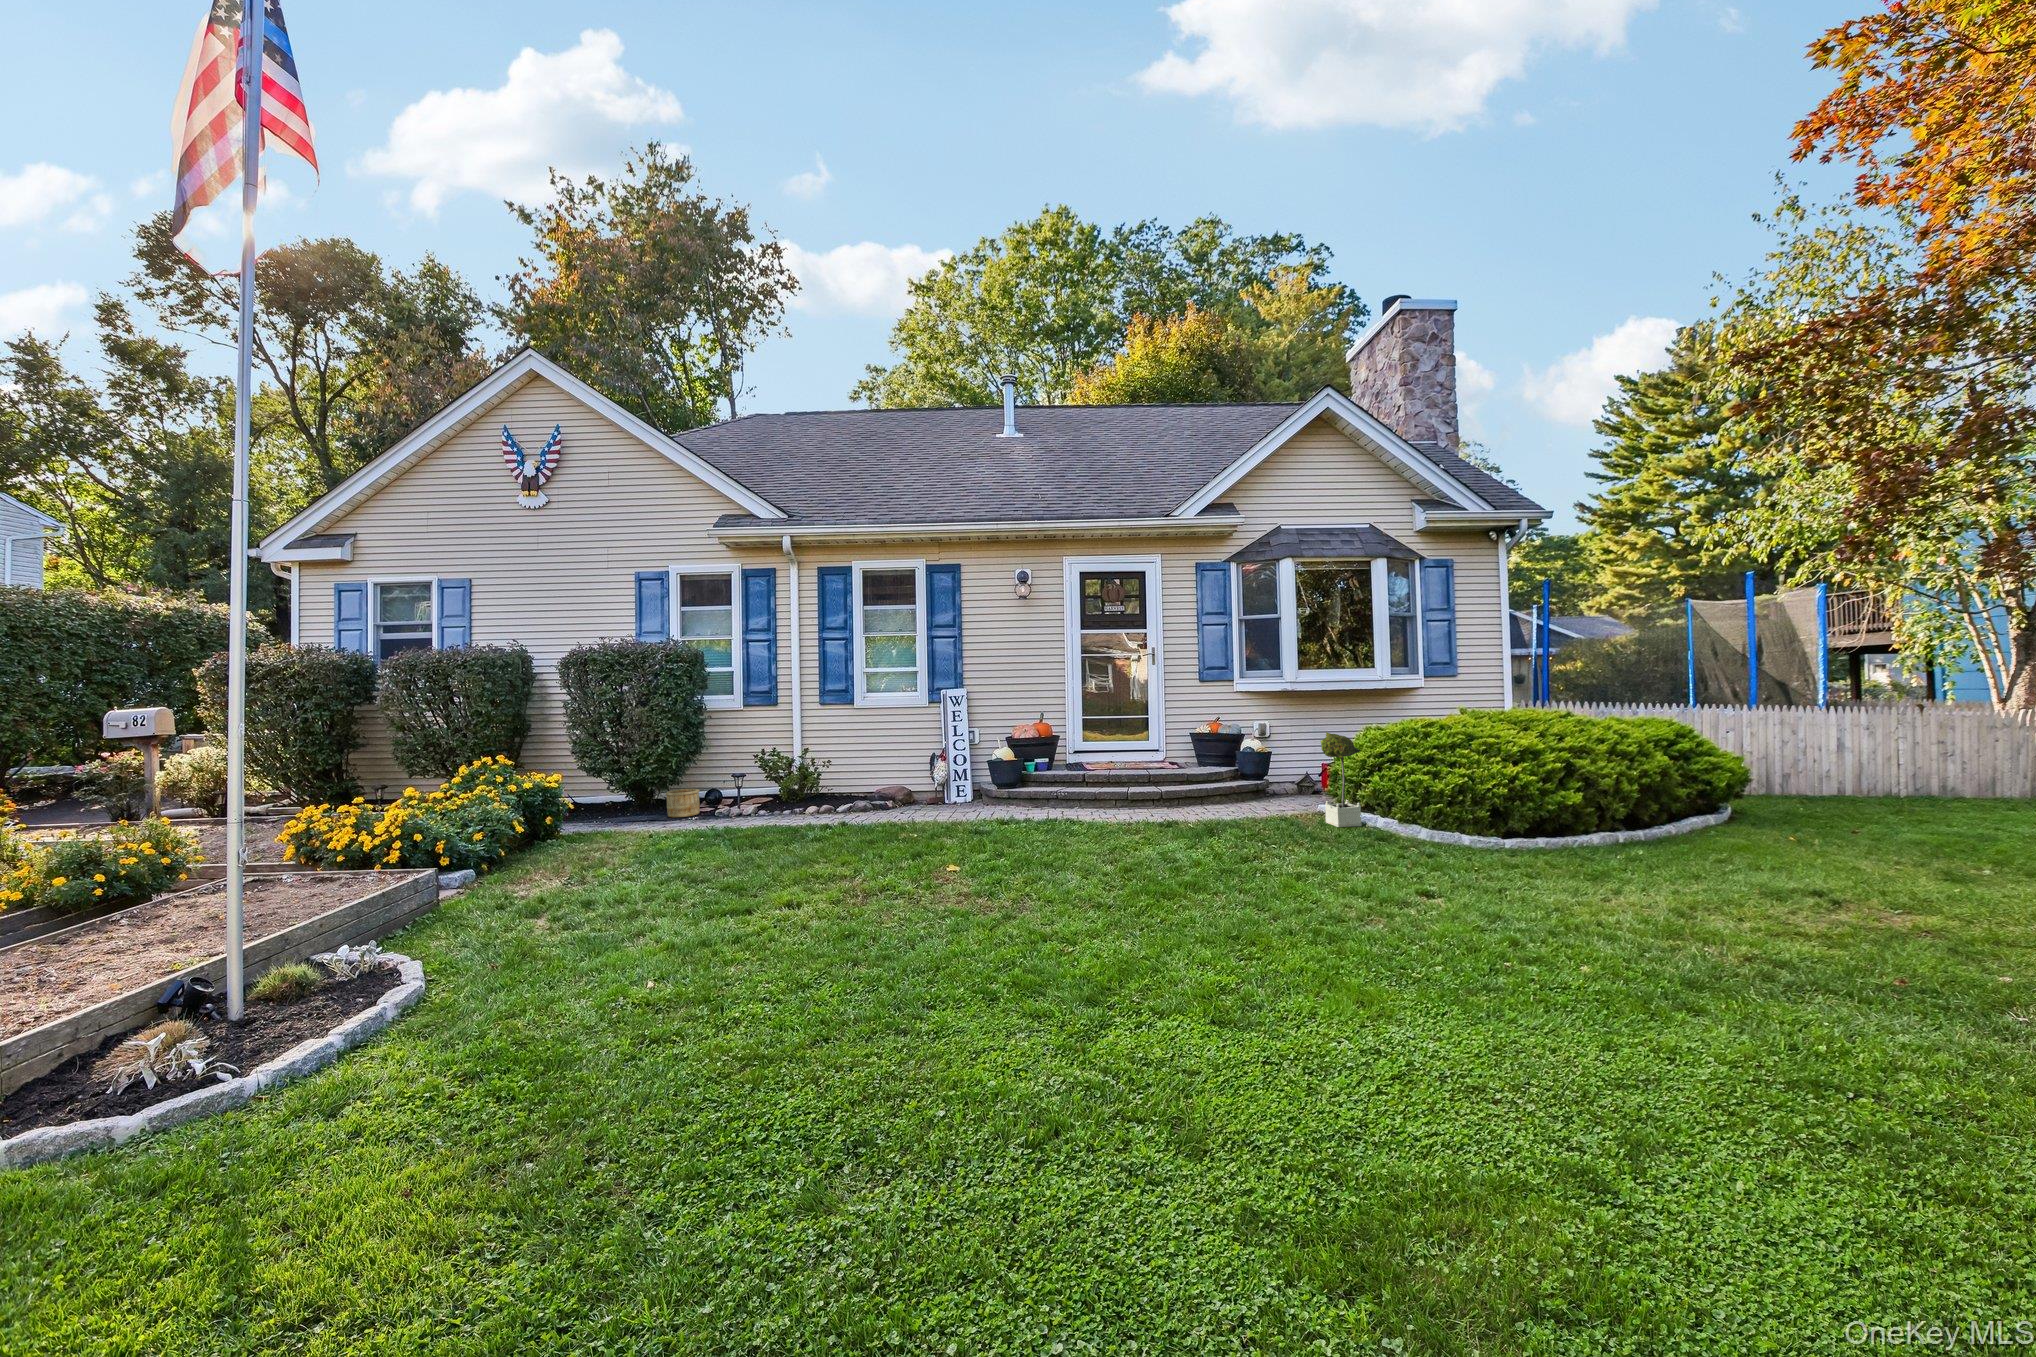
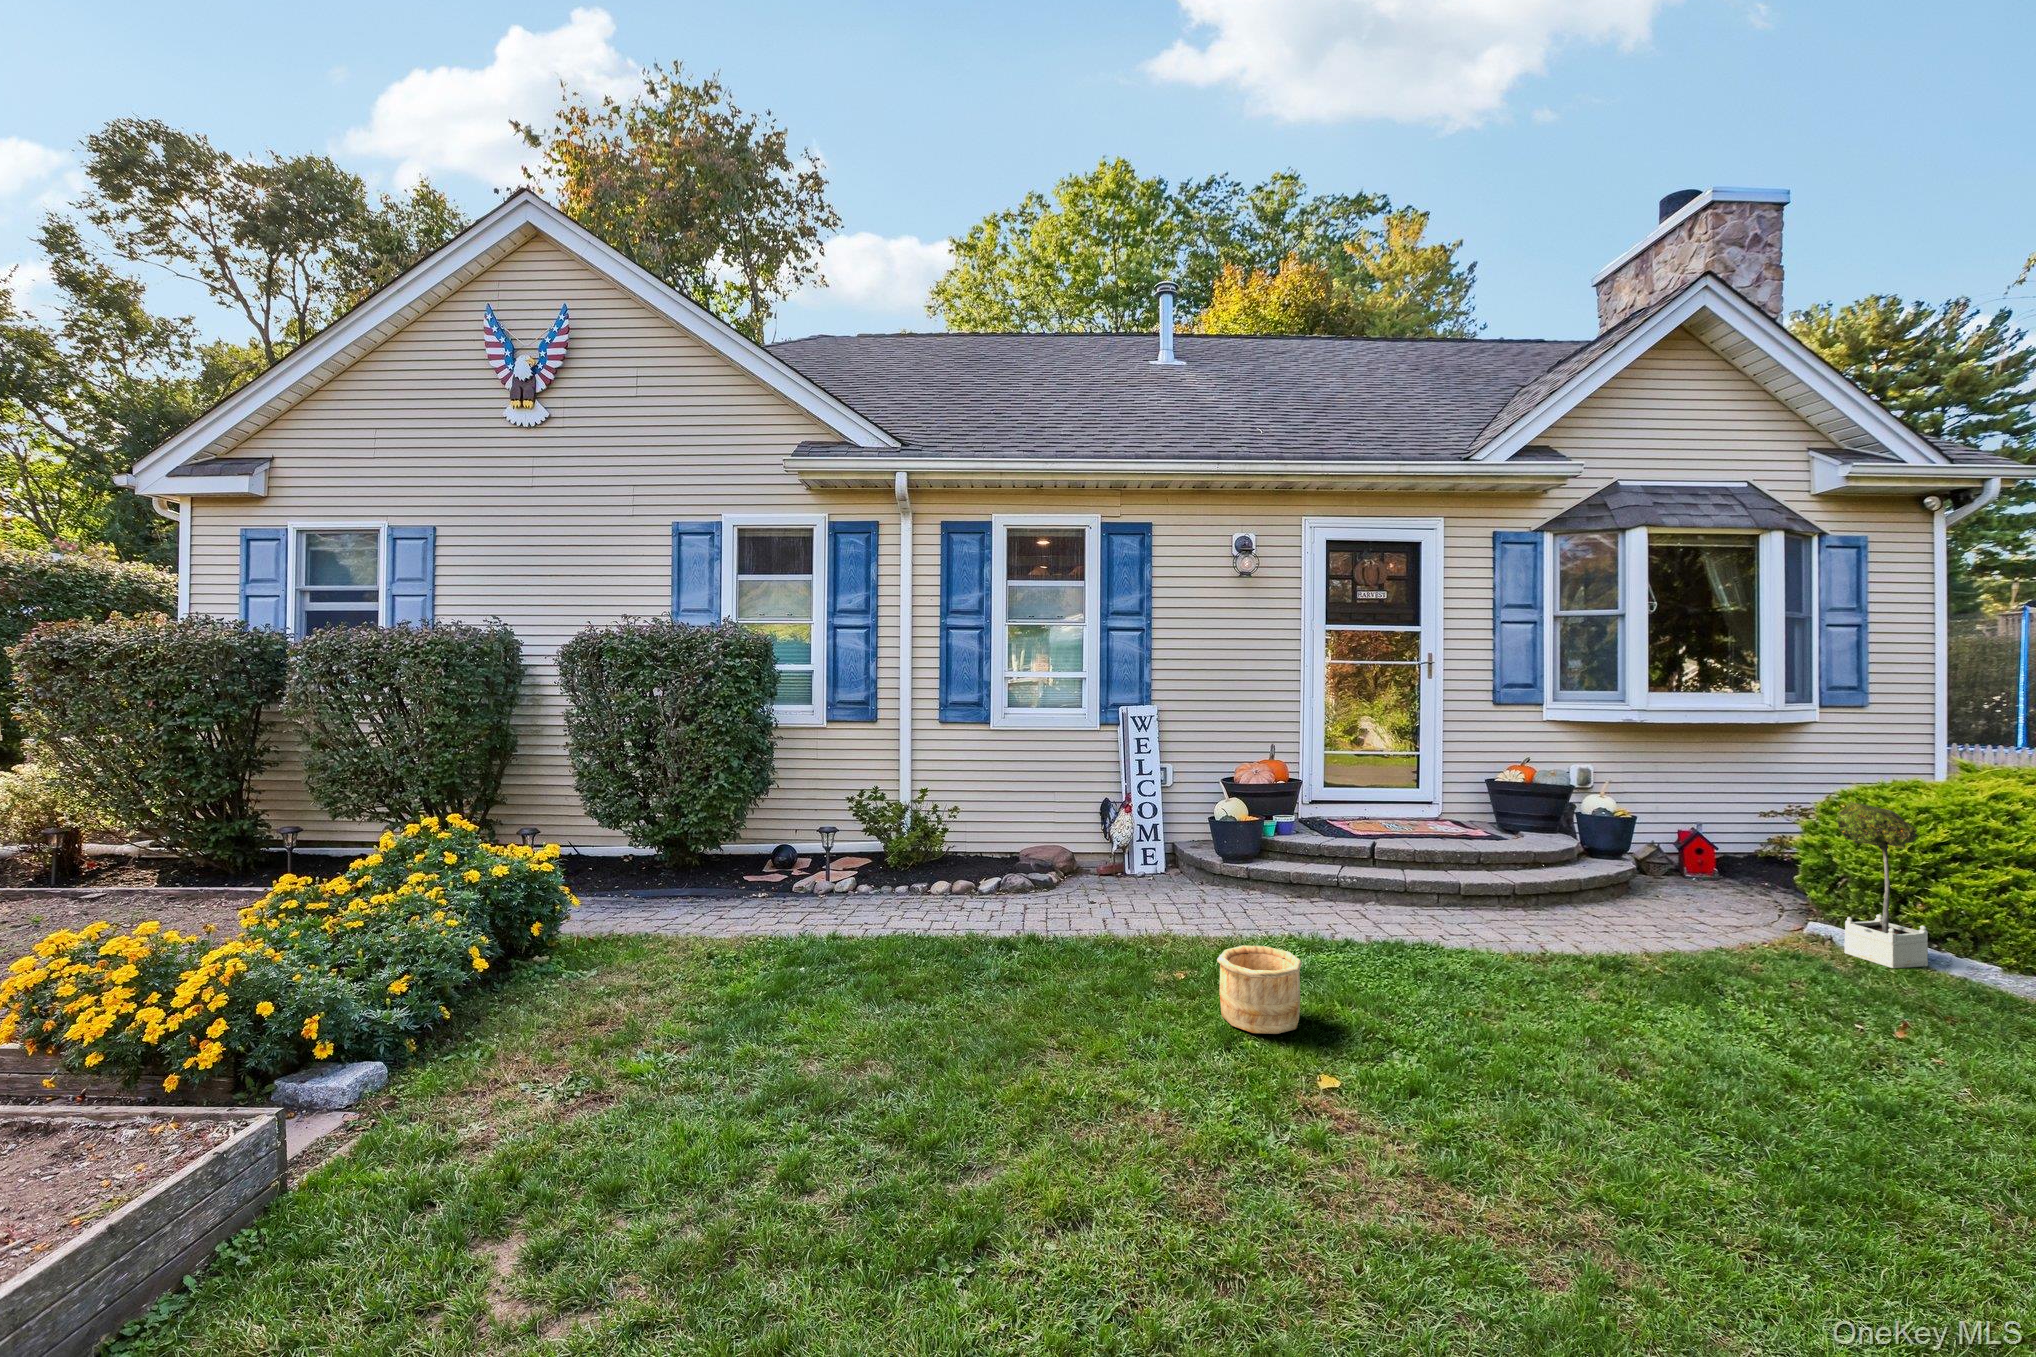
wooden bucket: present [666,789,700,817] -> present [1217,945,1302,1034]

